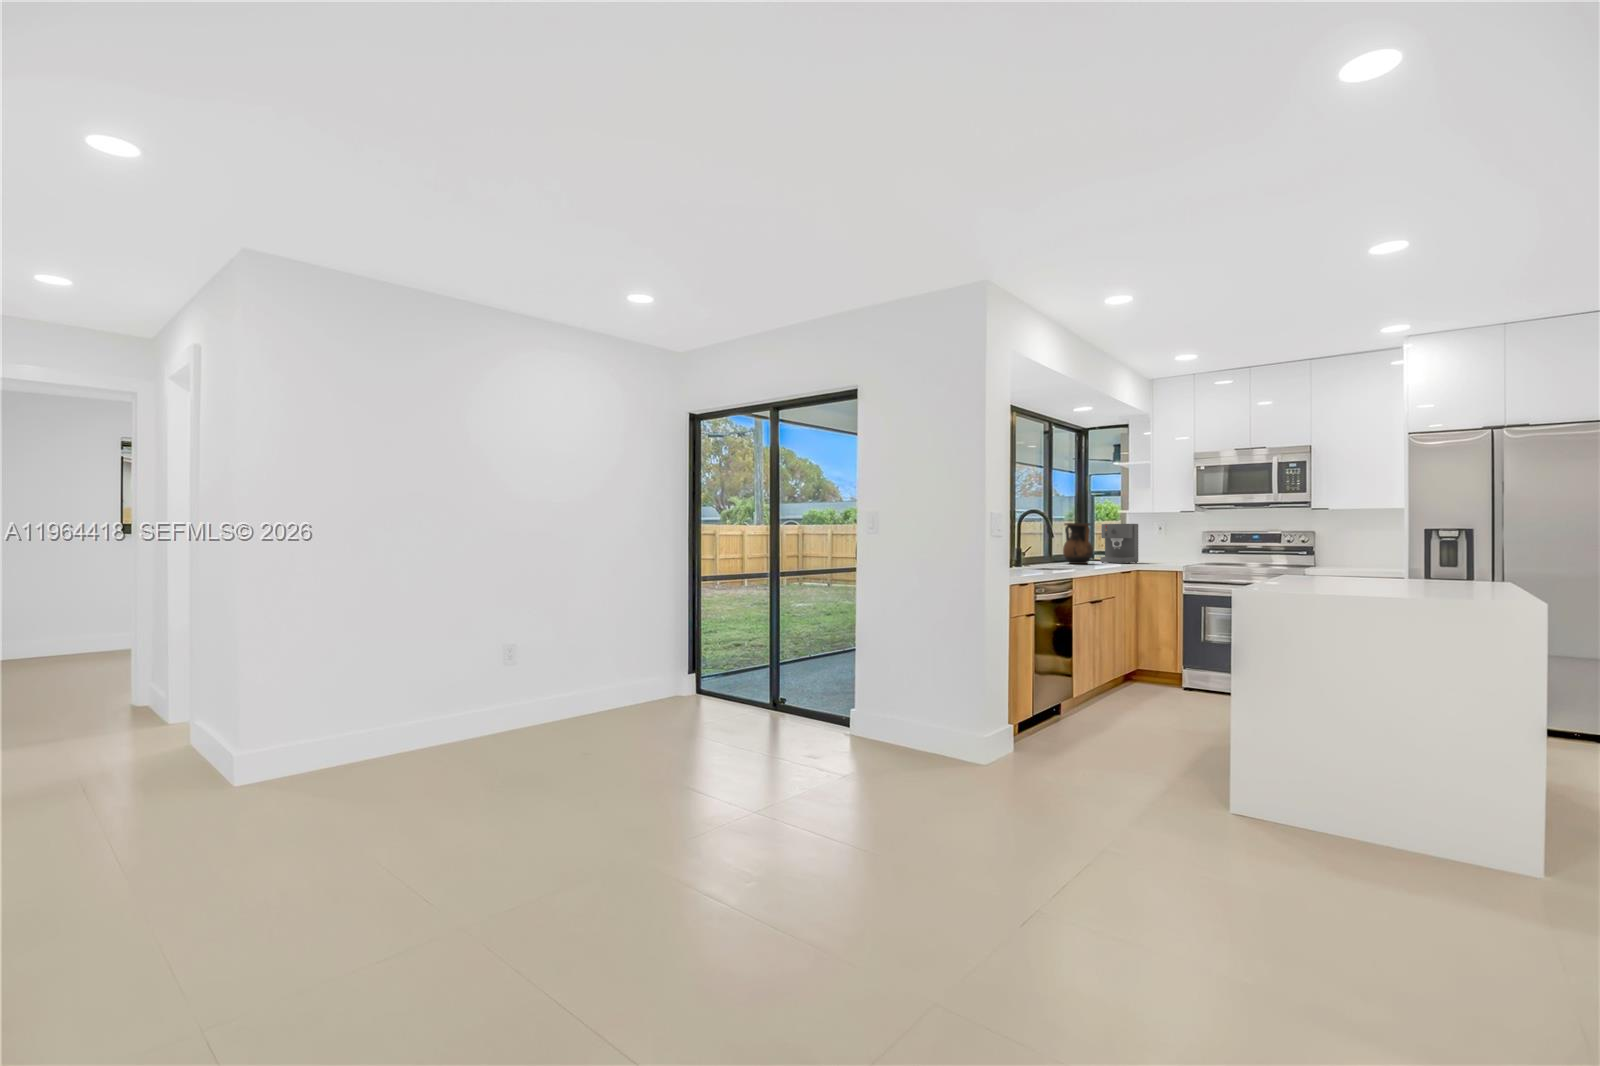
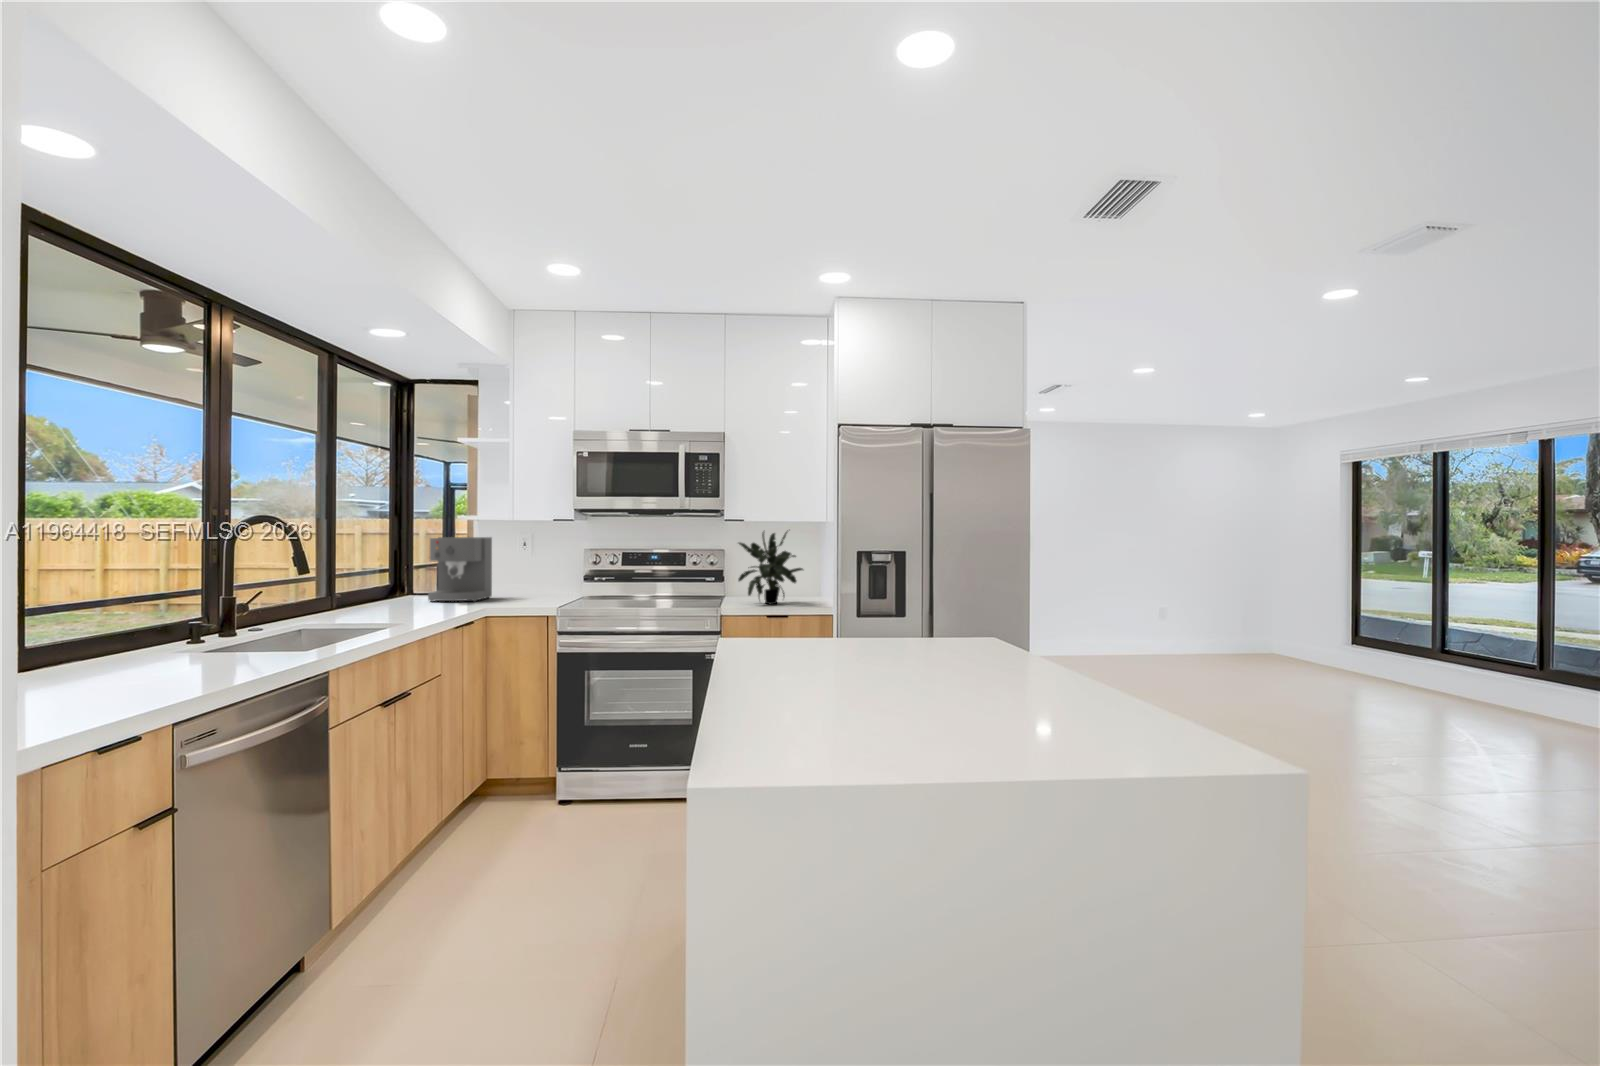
potted plant: none [1323,514,1383,570] -> present [739,530,803,604]
vase: present [1063,523,1093,564] -> none [351,537,409,611]

